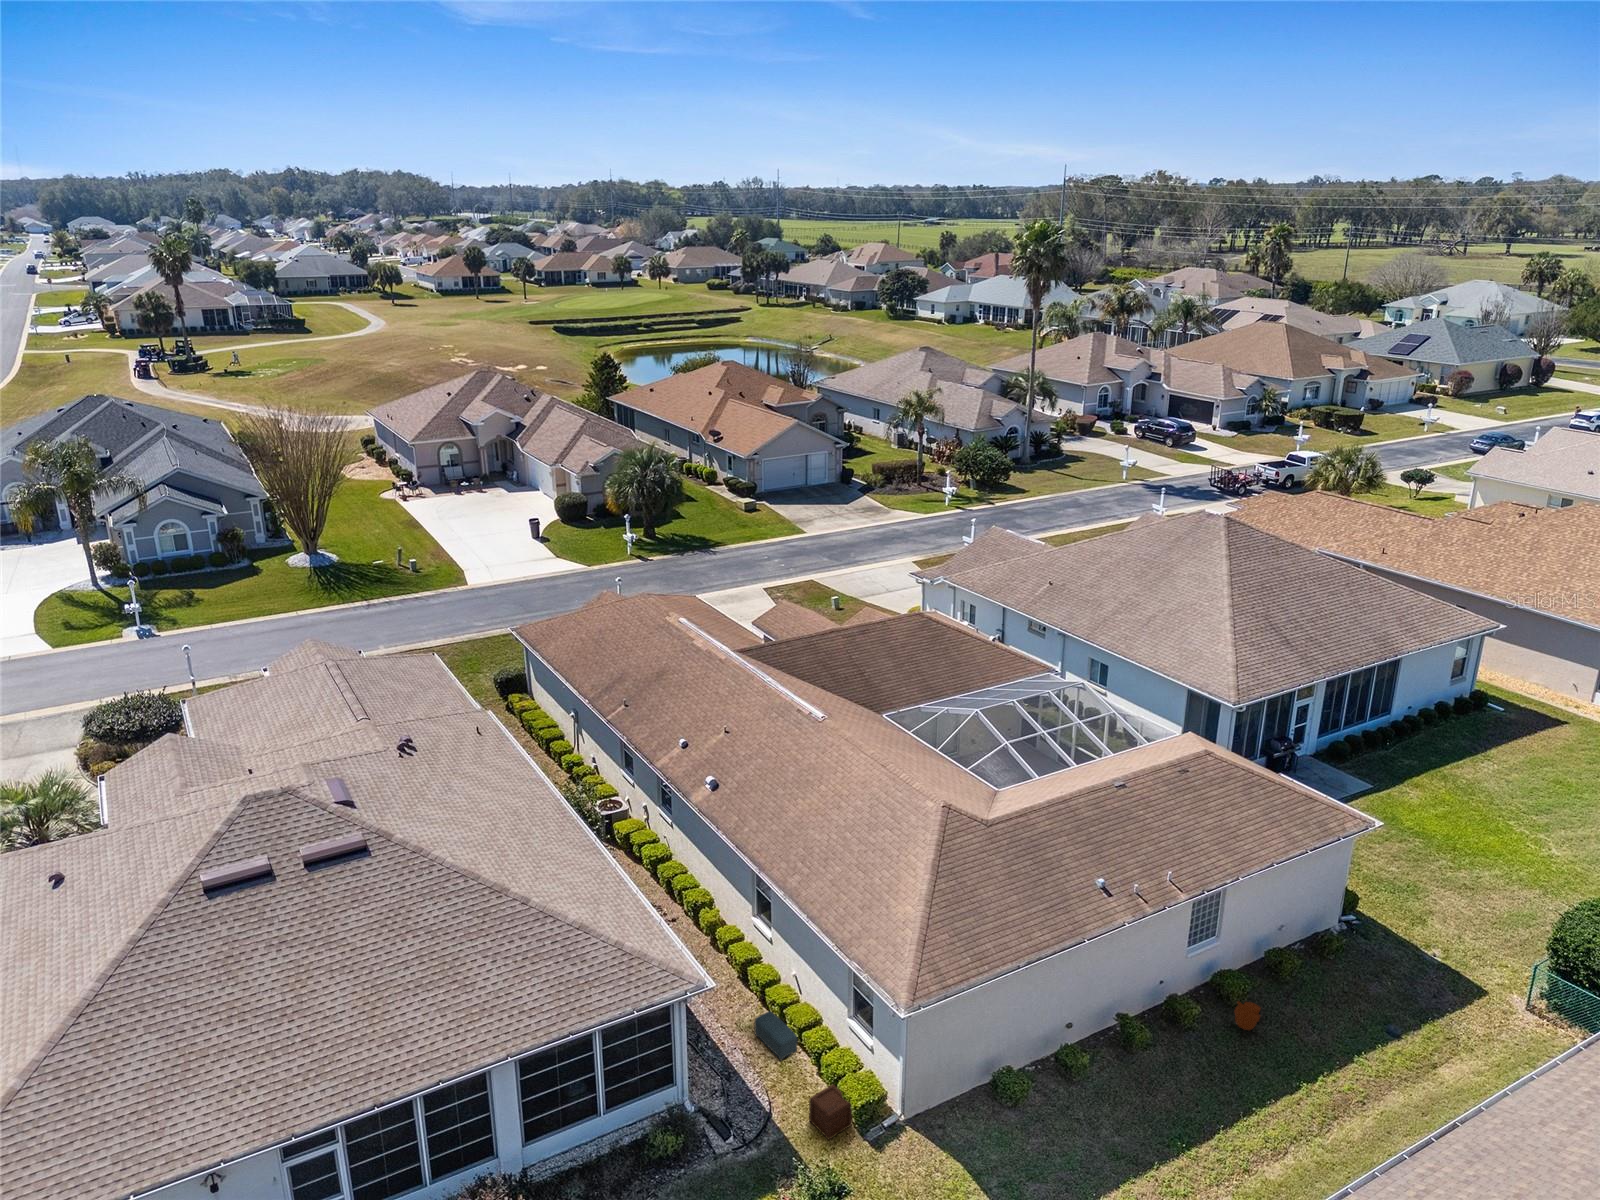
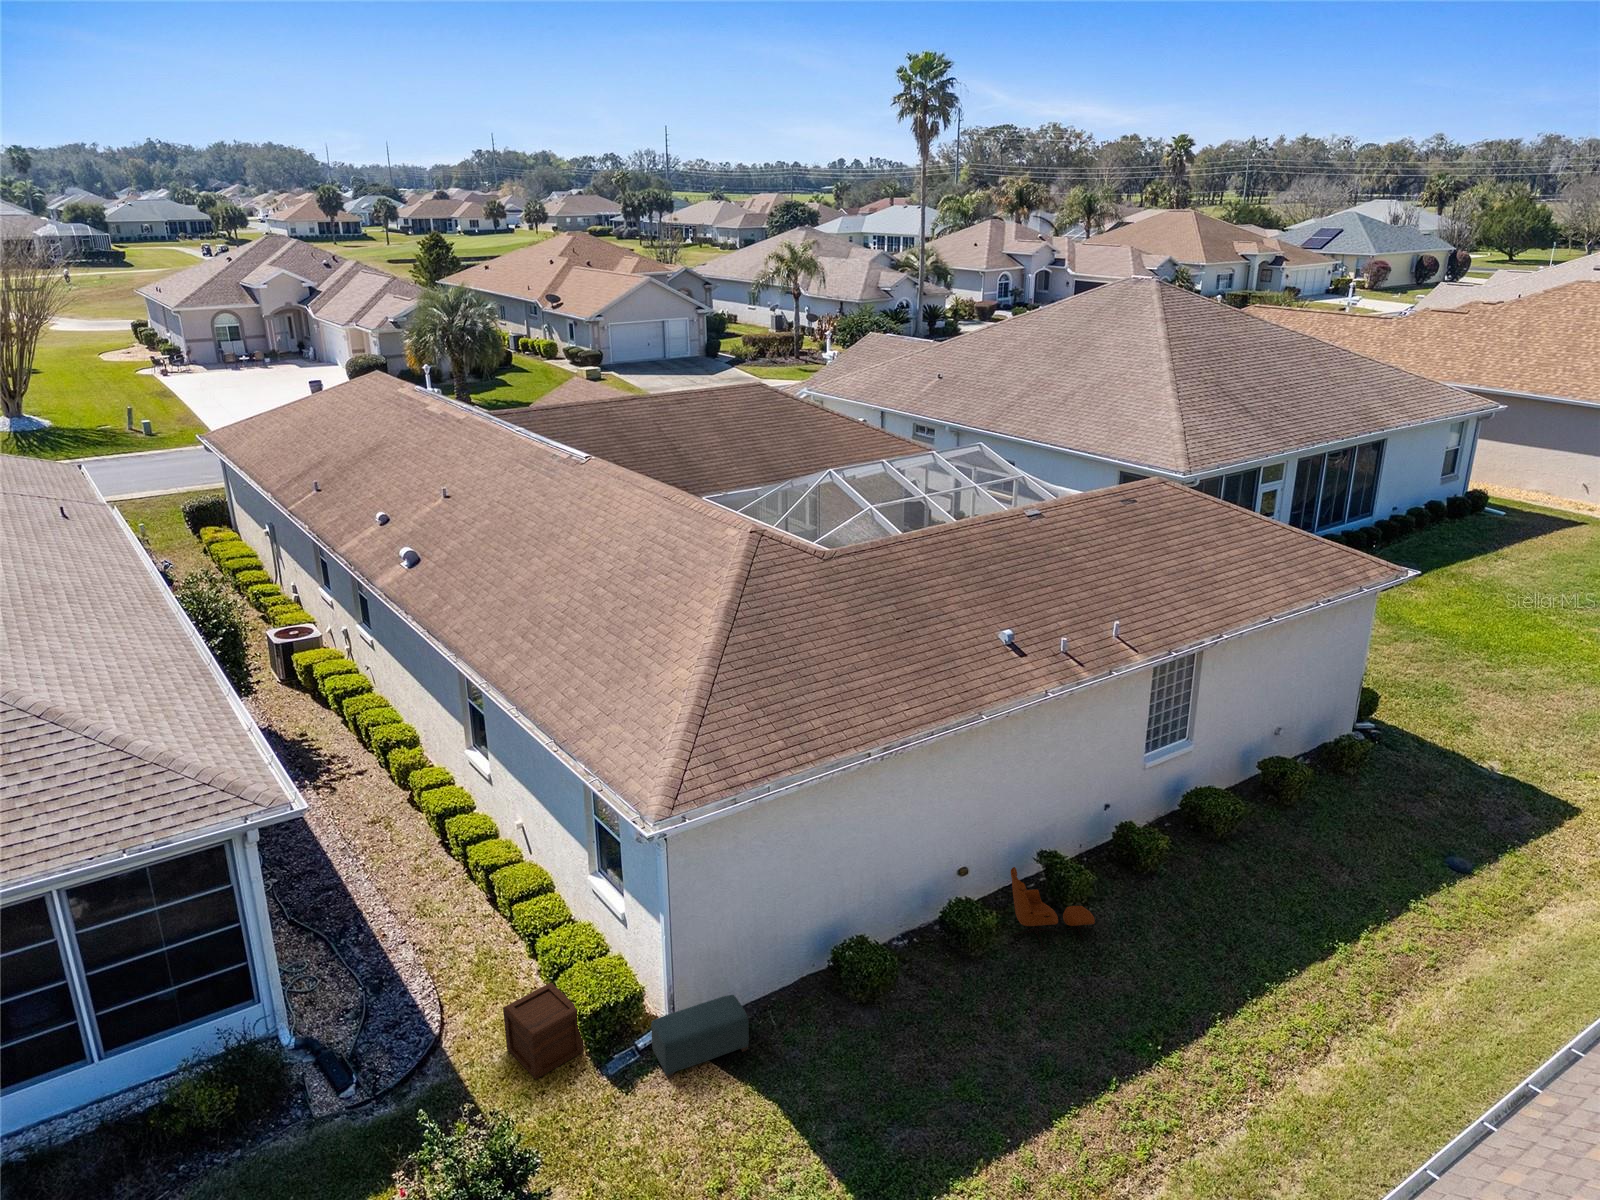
lounge chair: present [1234,1001,1260,1034] -> present [1011,867,1095,947]
bench: present [754,1011,797,1061] -> present [651,995,749,1078]

